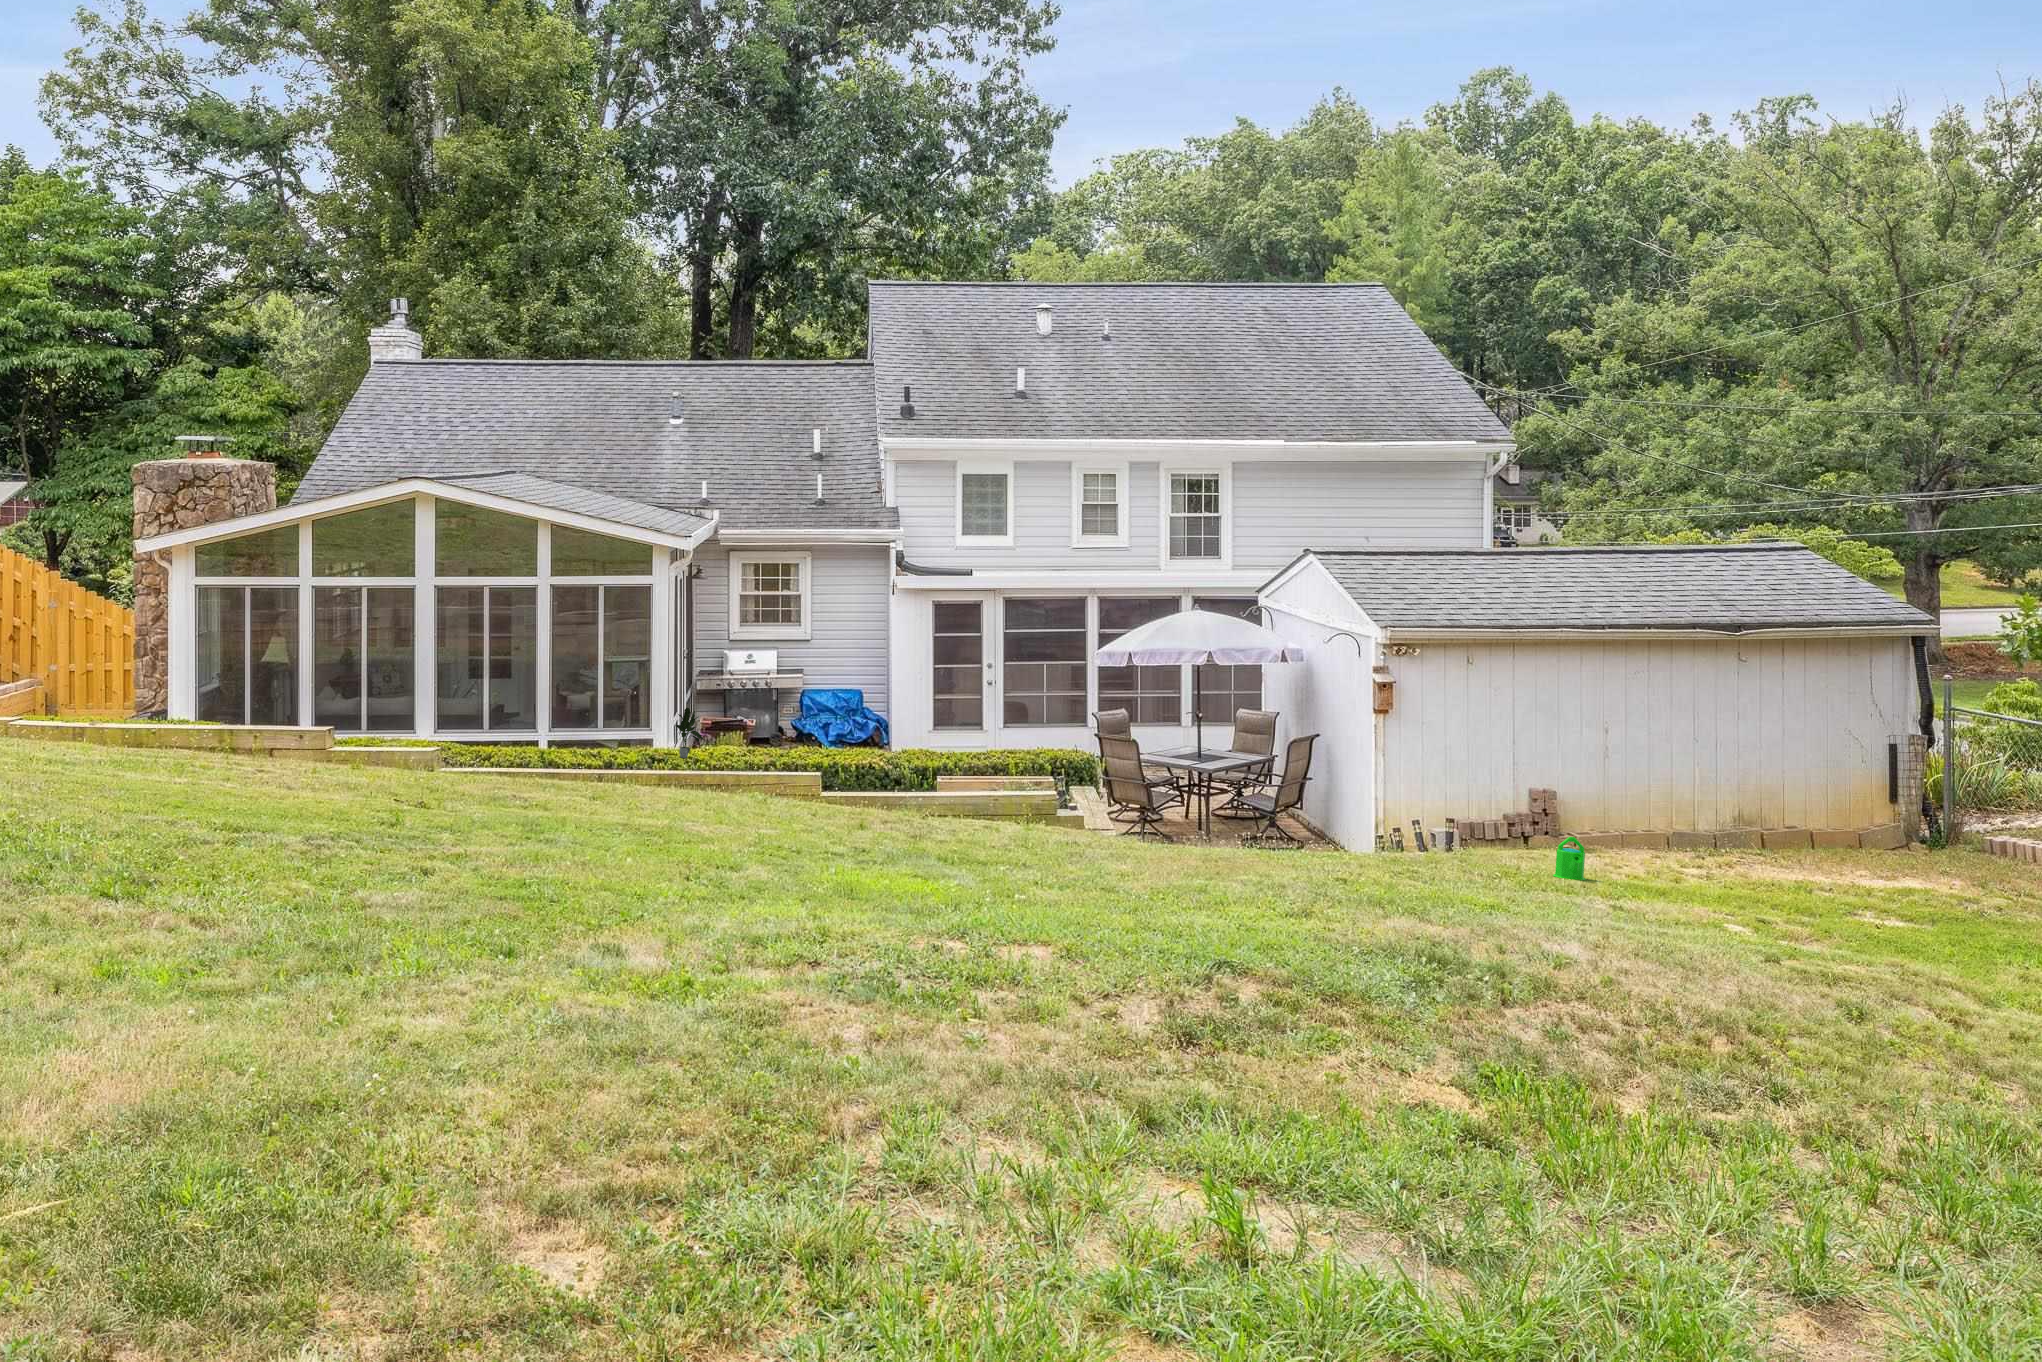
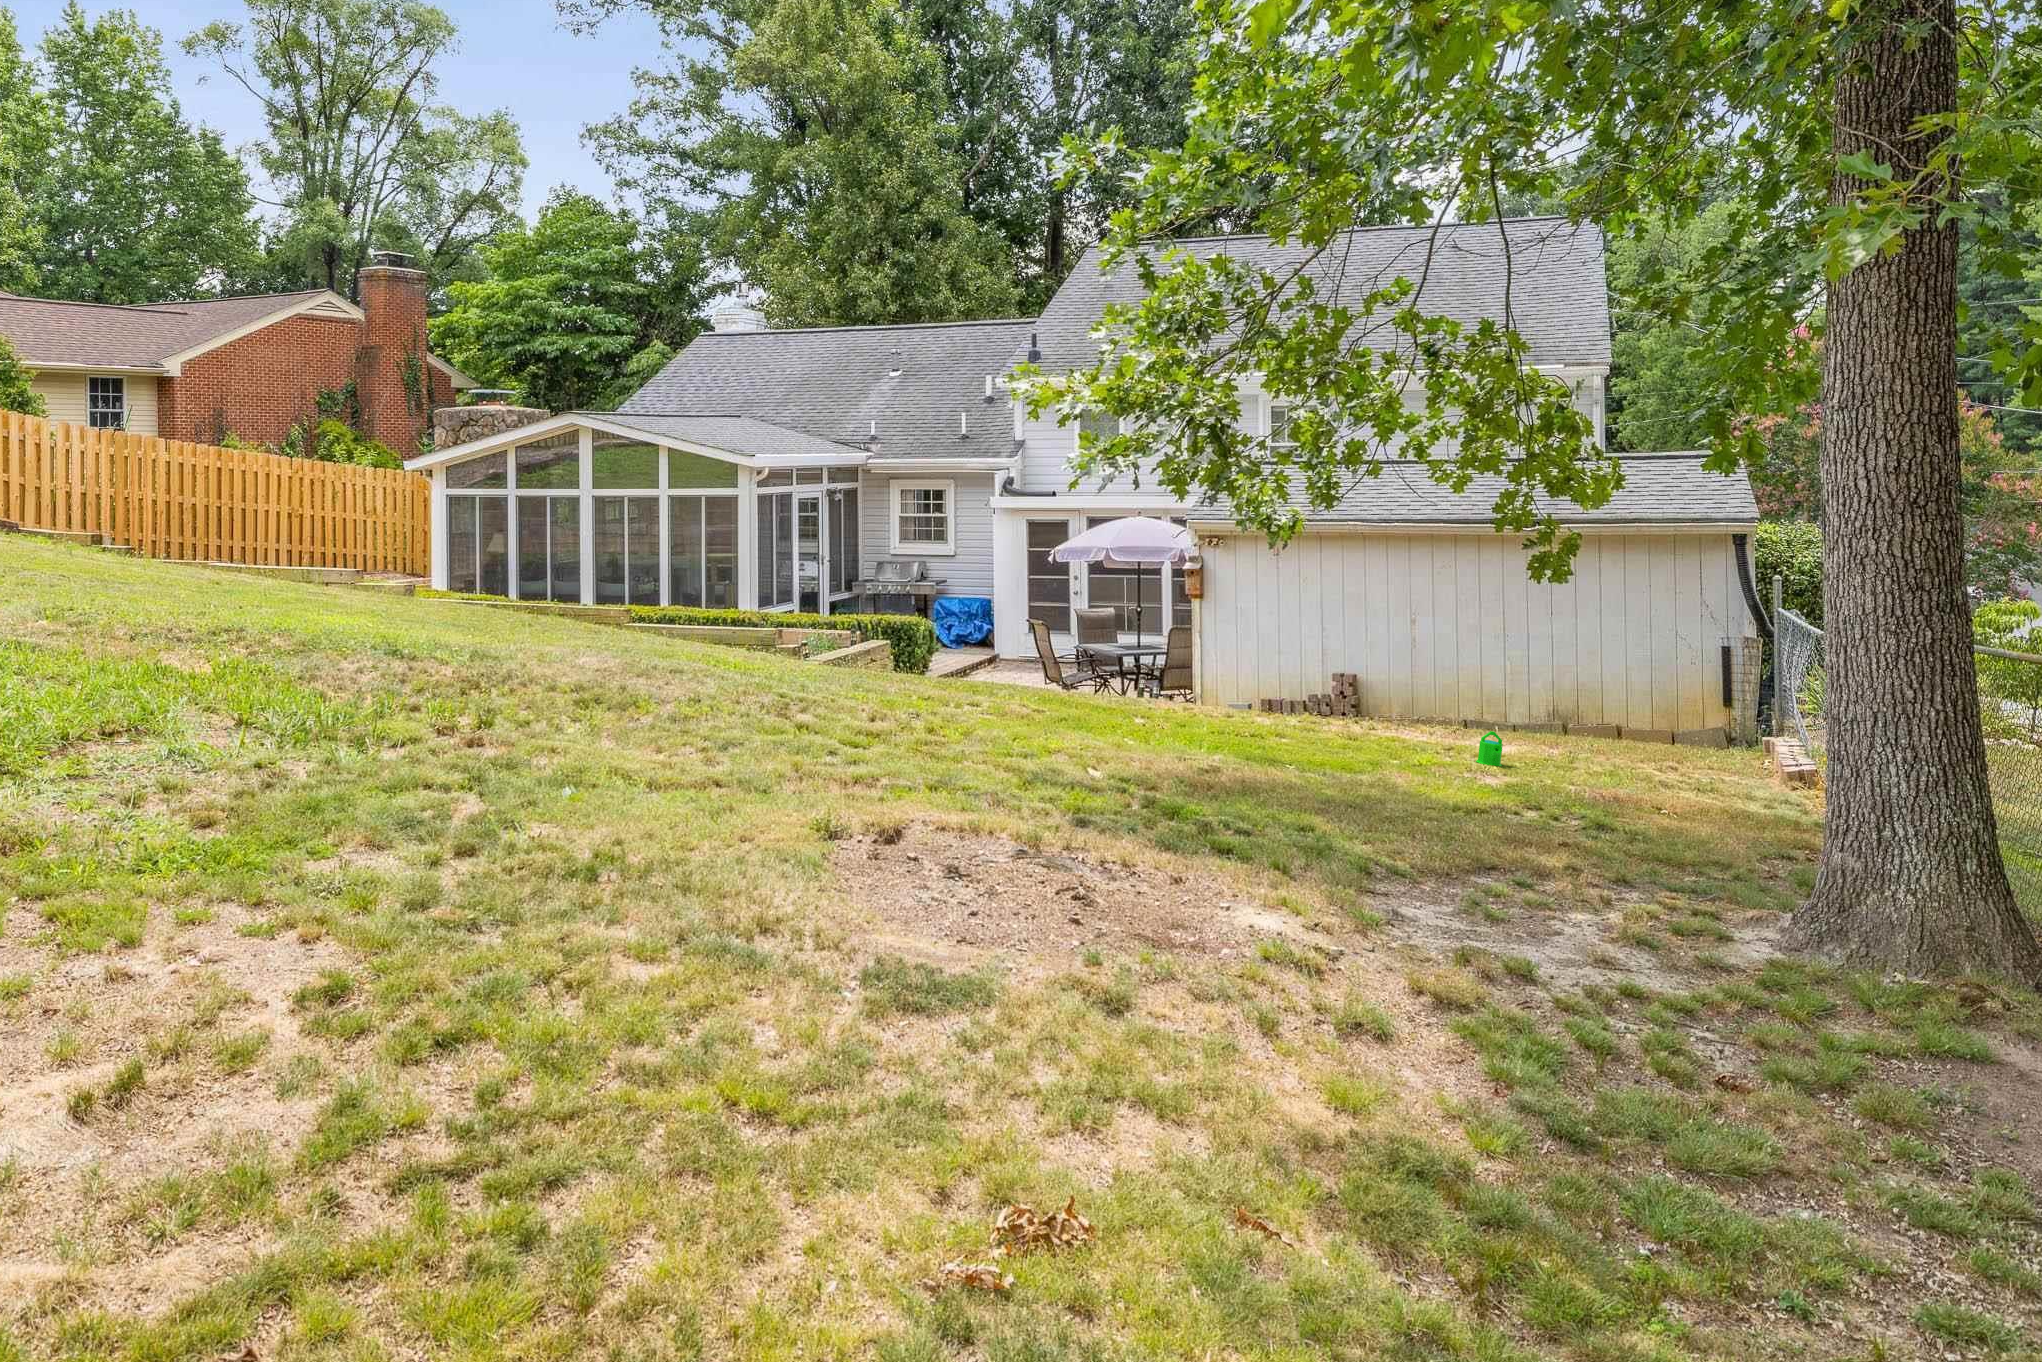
potted plant: present [676,708,704,758] -> none [768,598,791,637]

